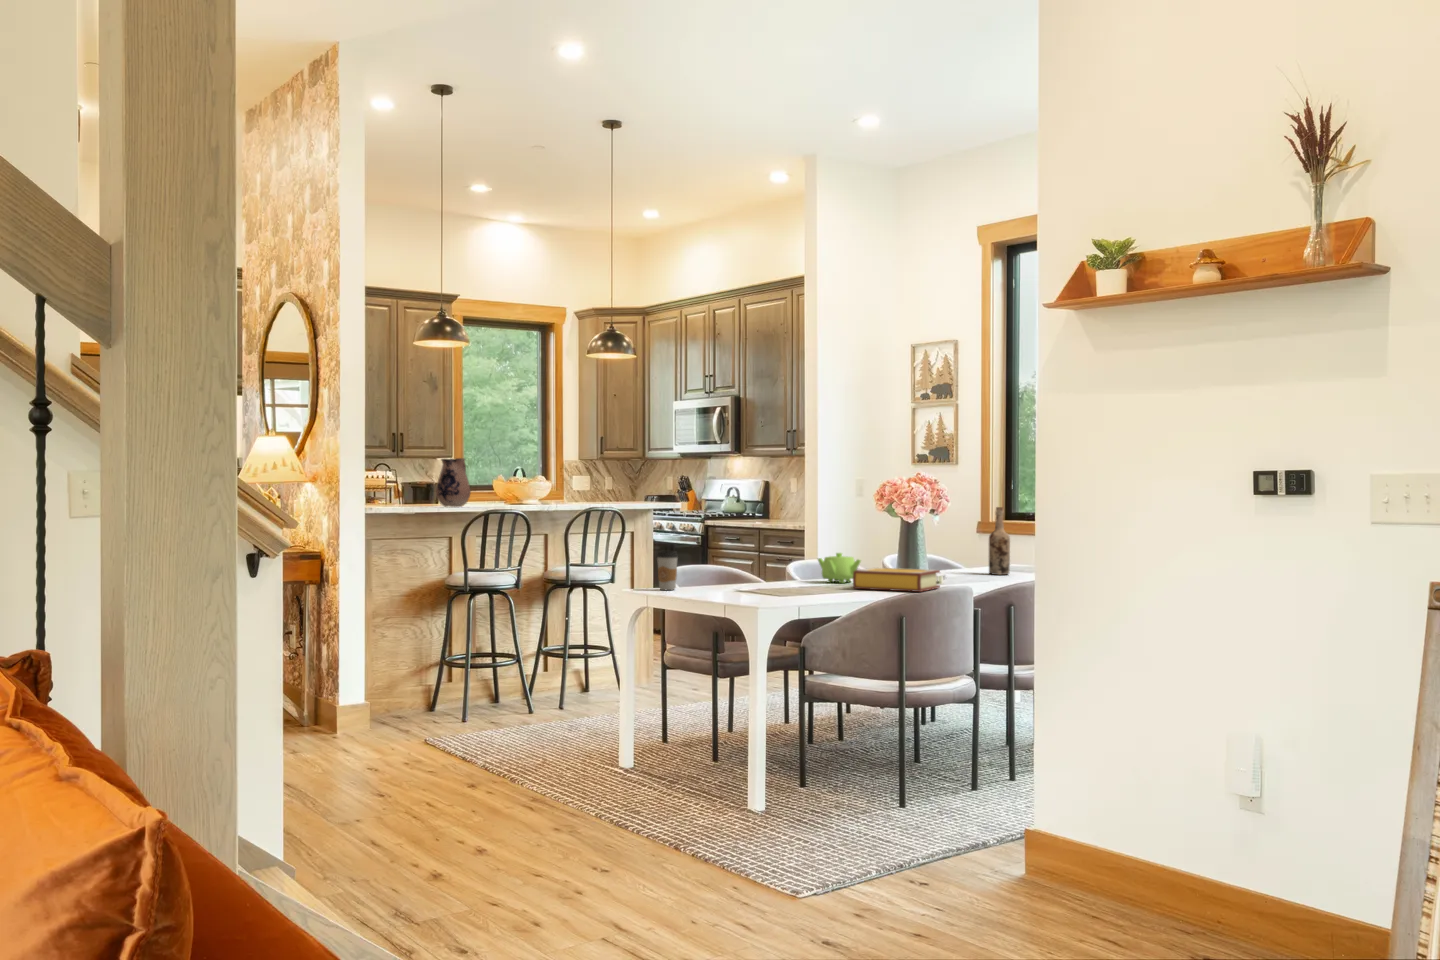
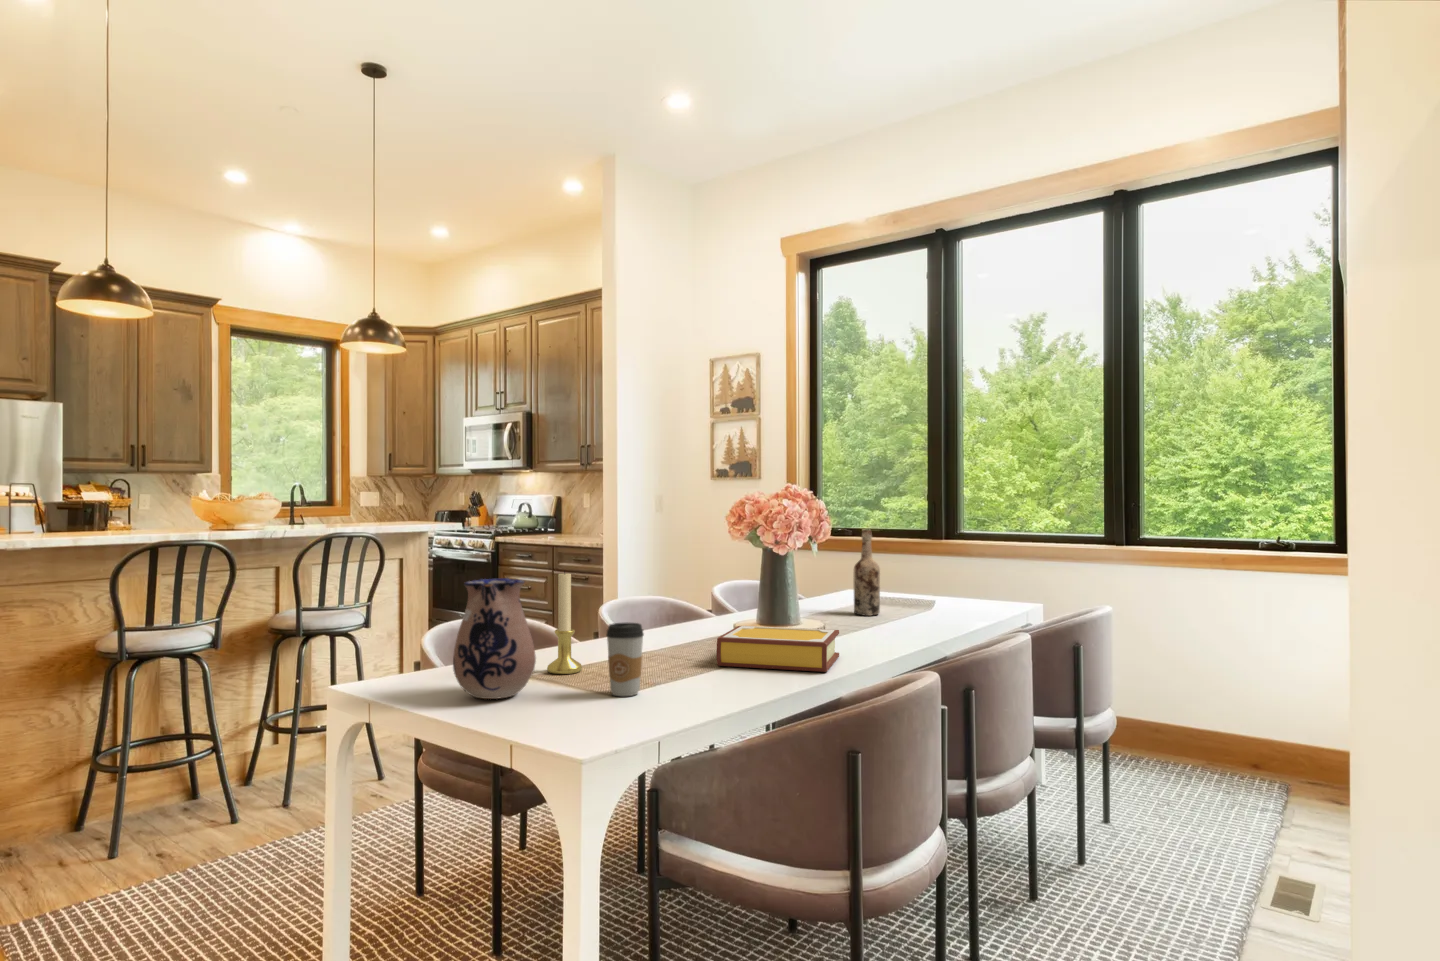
ceramic pitcher: present [436,458,471,507] -> present [453,578,536,699]
candle holder: none [746,525,767,589] -> present [547,571,582,674]
coffee cup: present [657,551,678,590] -> present [606,623,644,696]
teapot: present [818,553,861,583] -> none [650,602,716,648]

